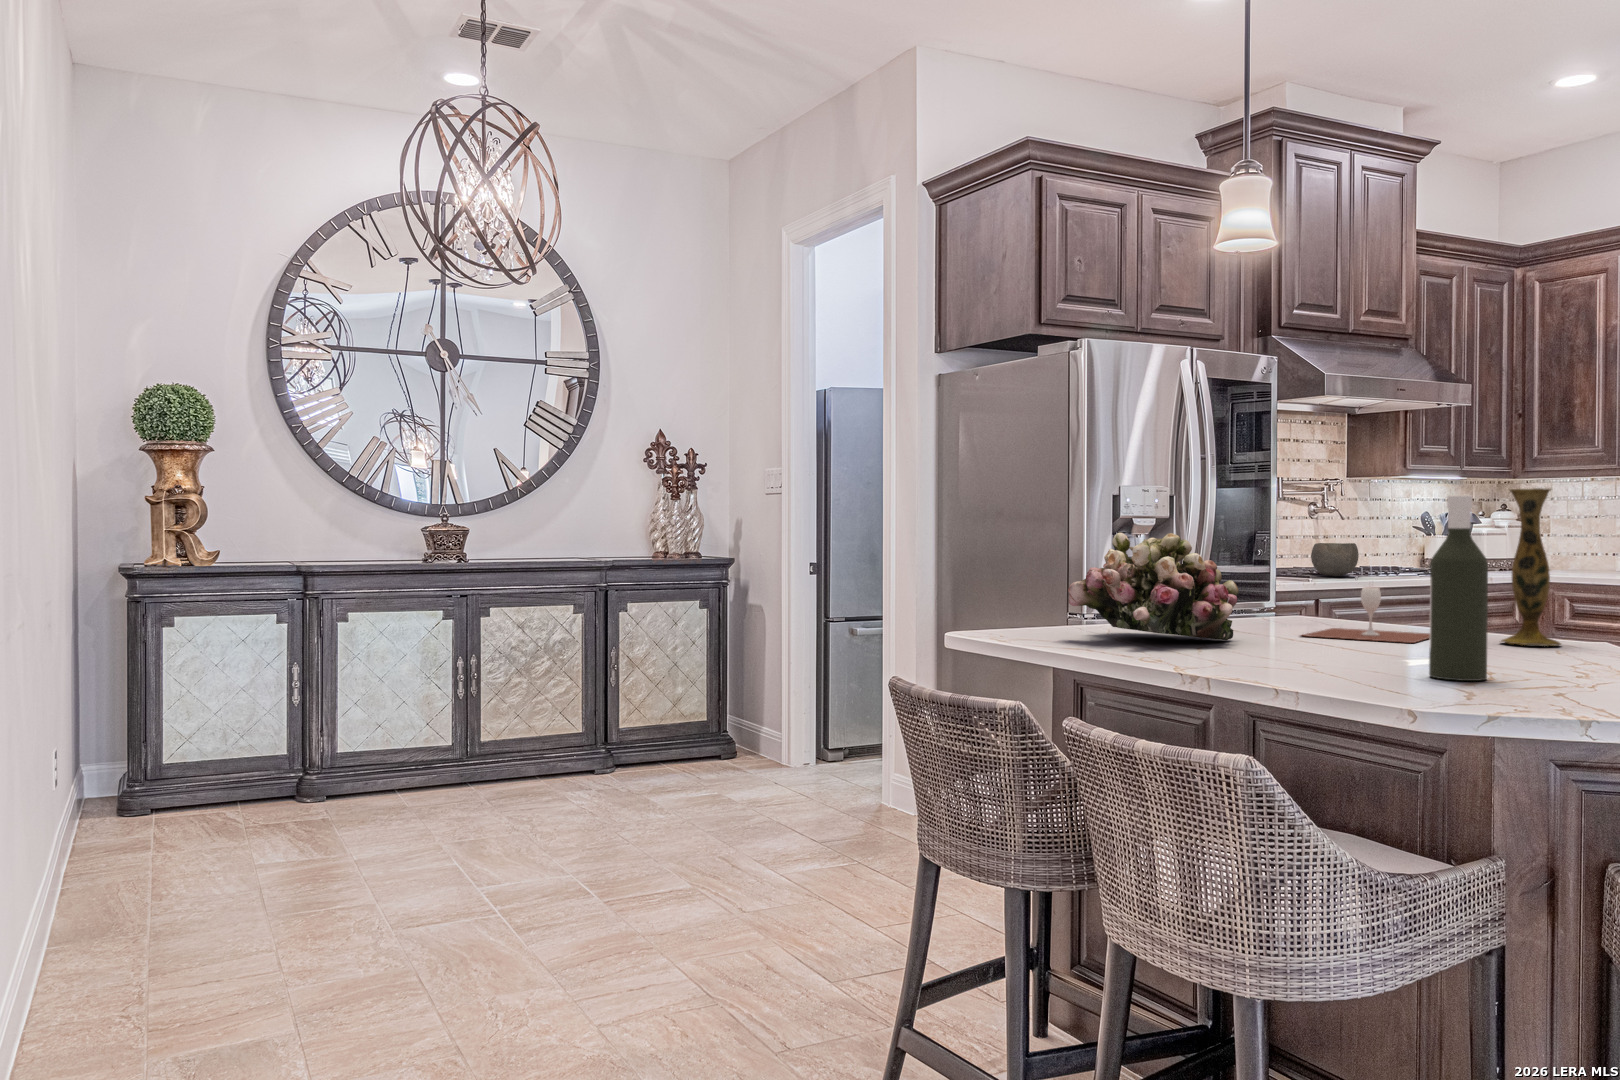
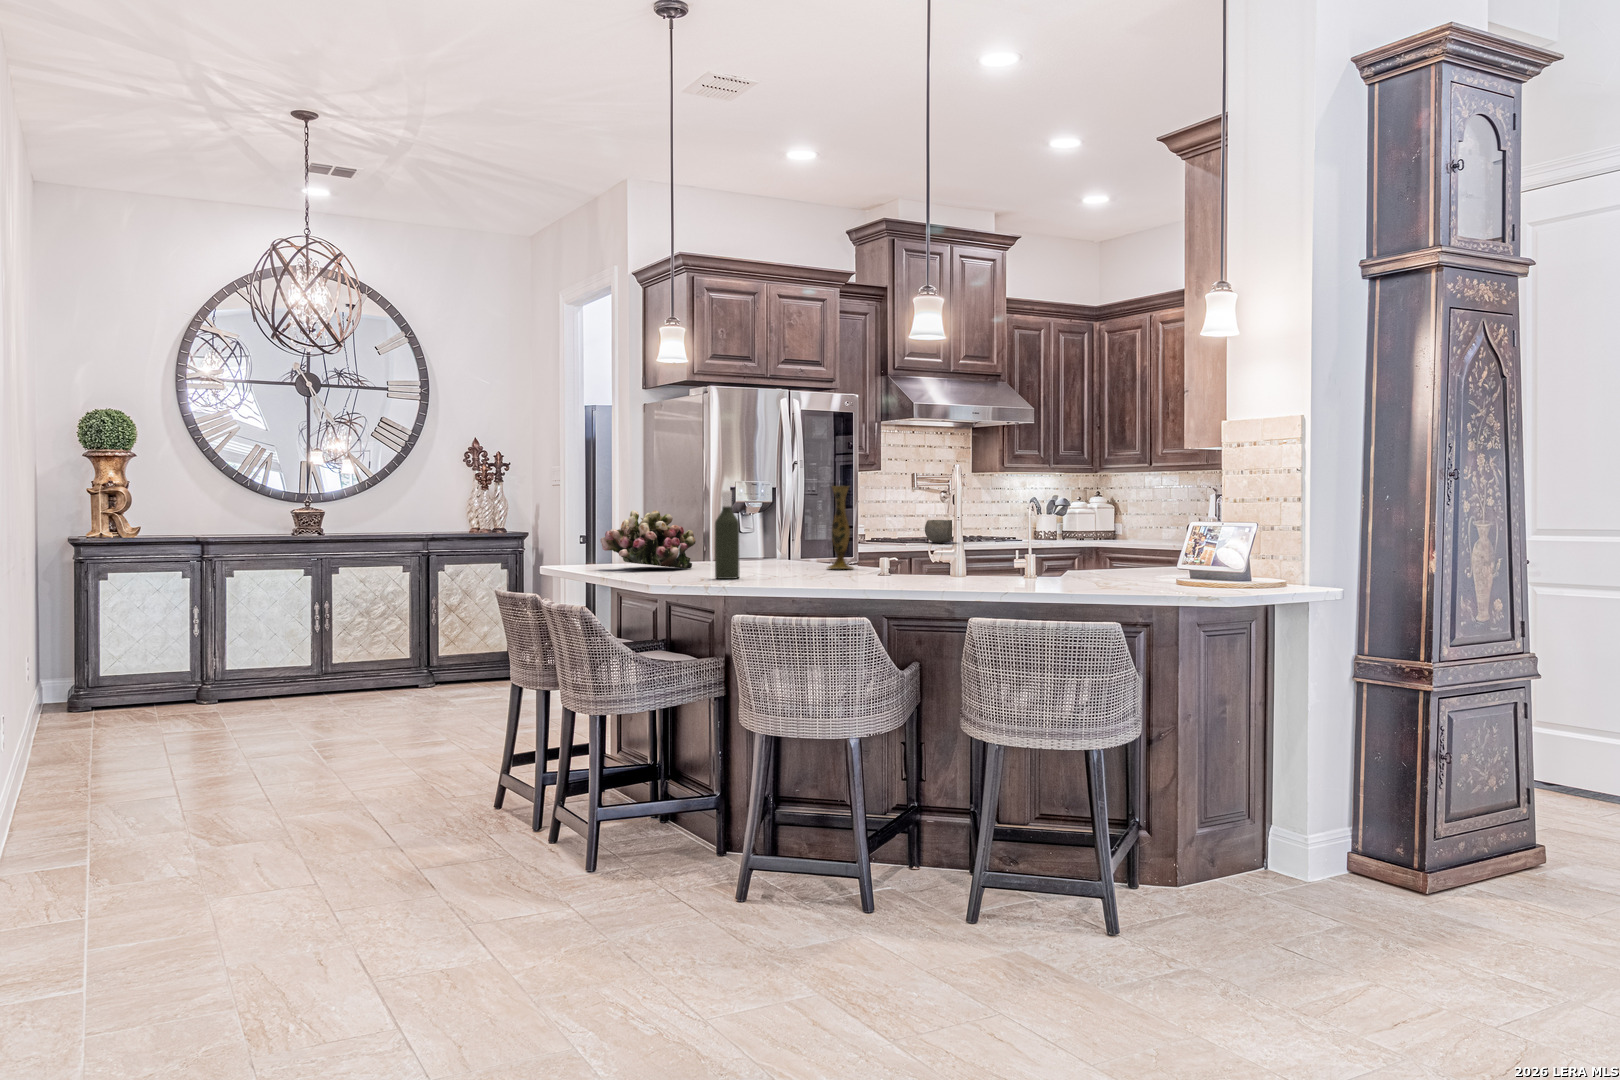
wine glass: present [1303,587,1430,643] -> none [736,540,819,569]

